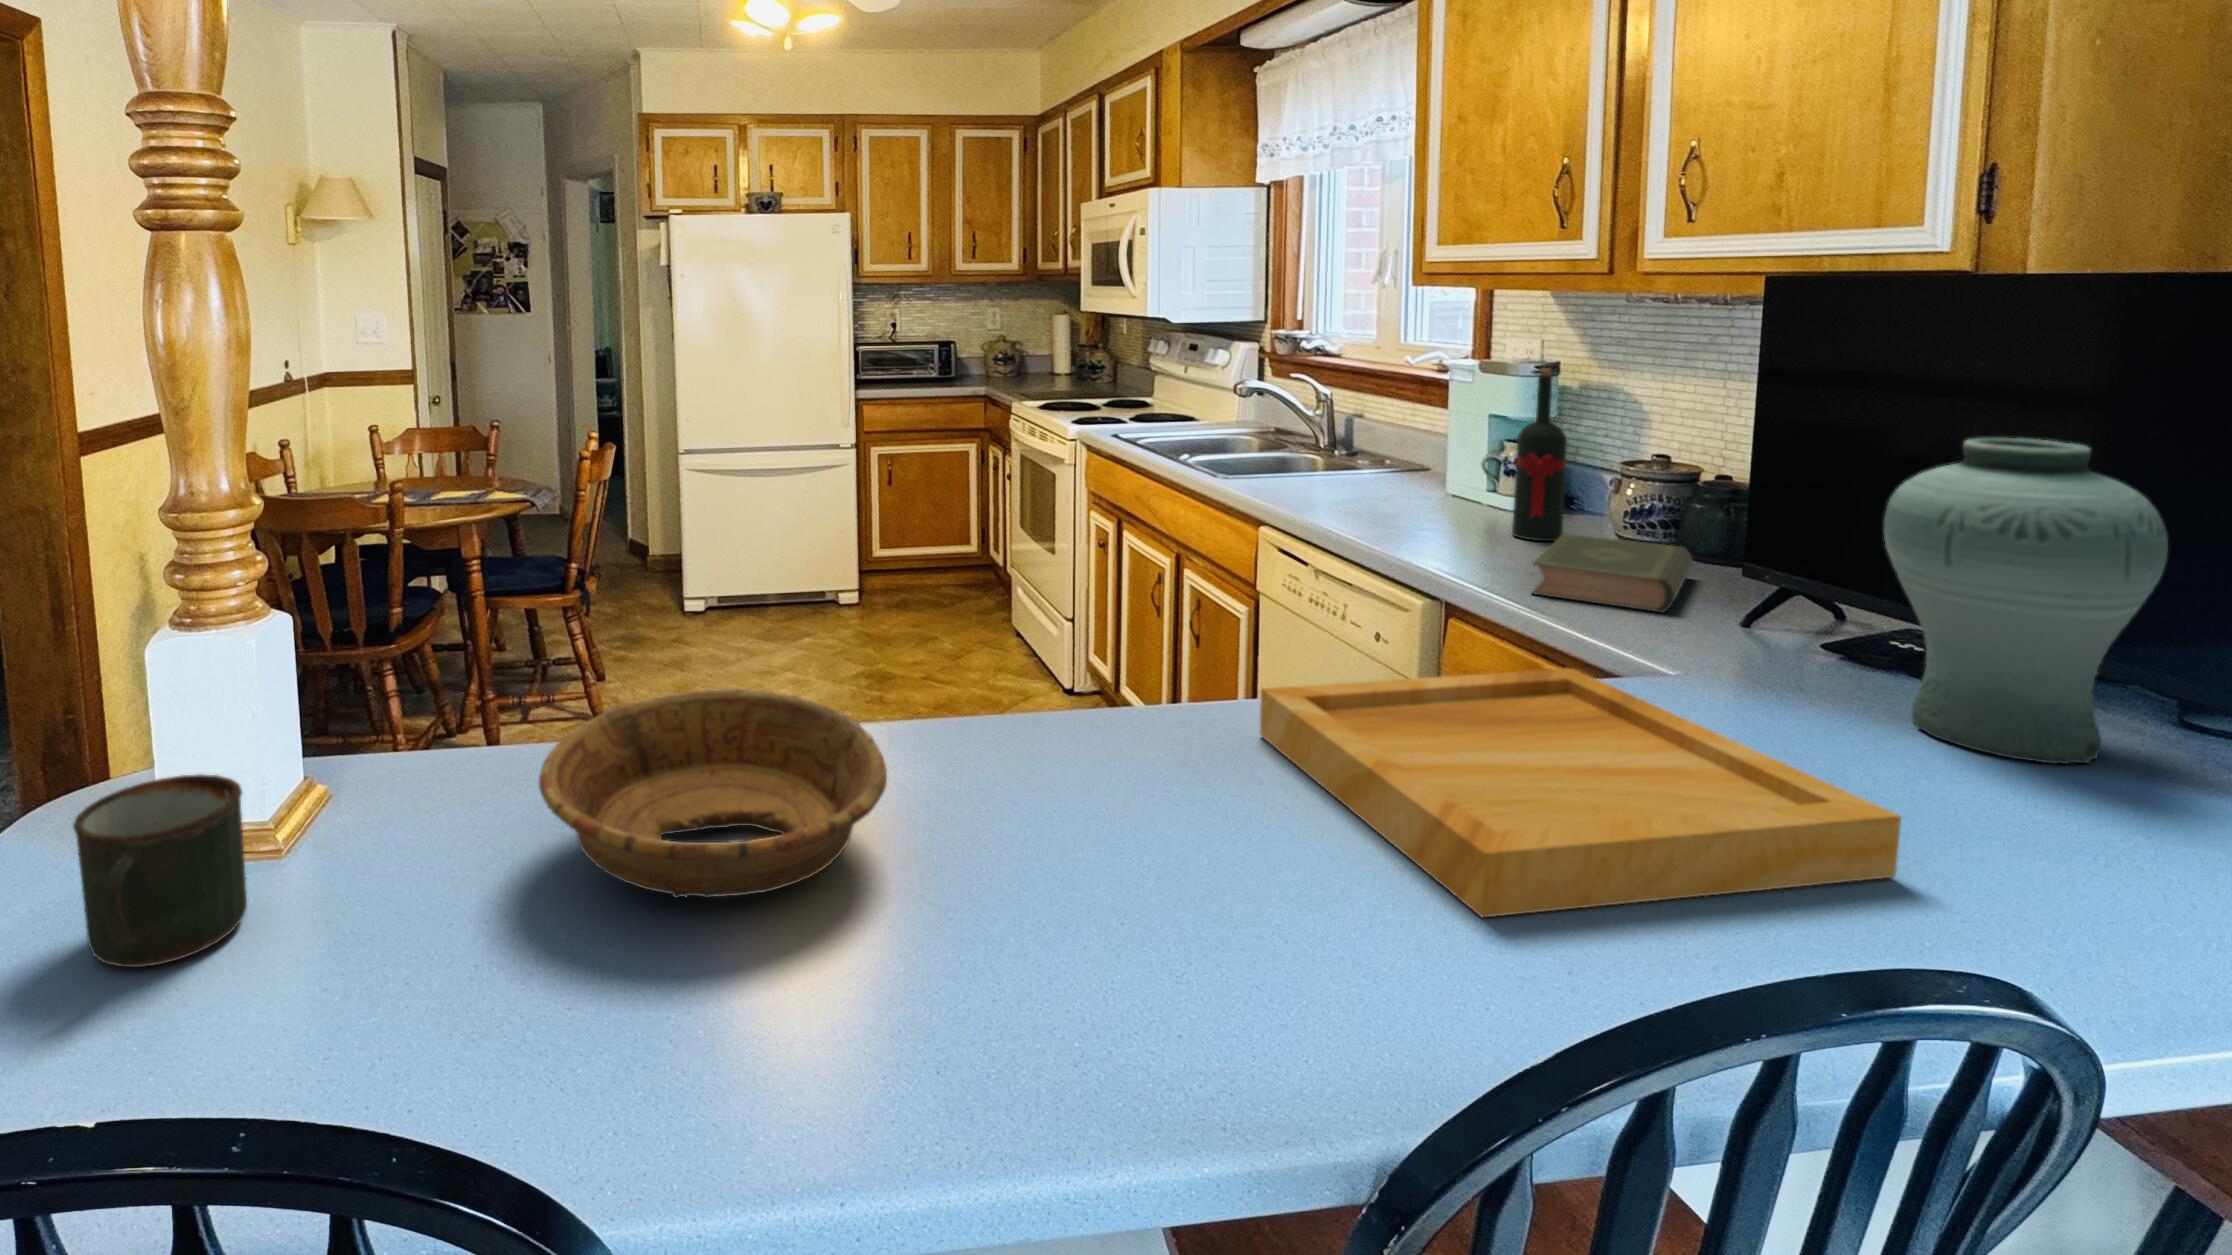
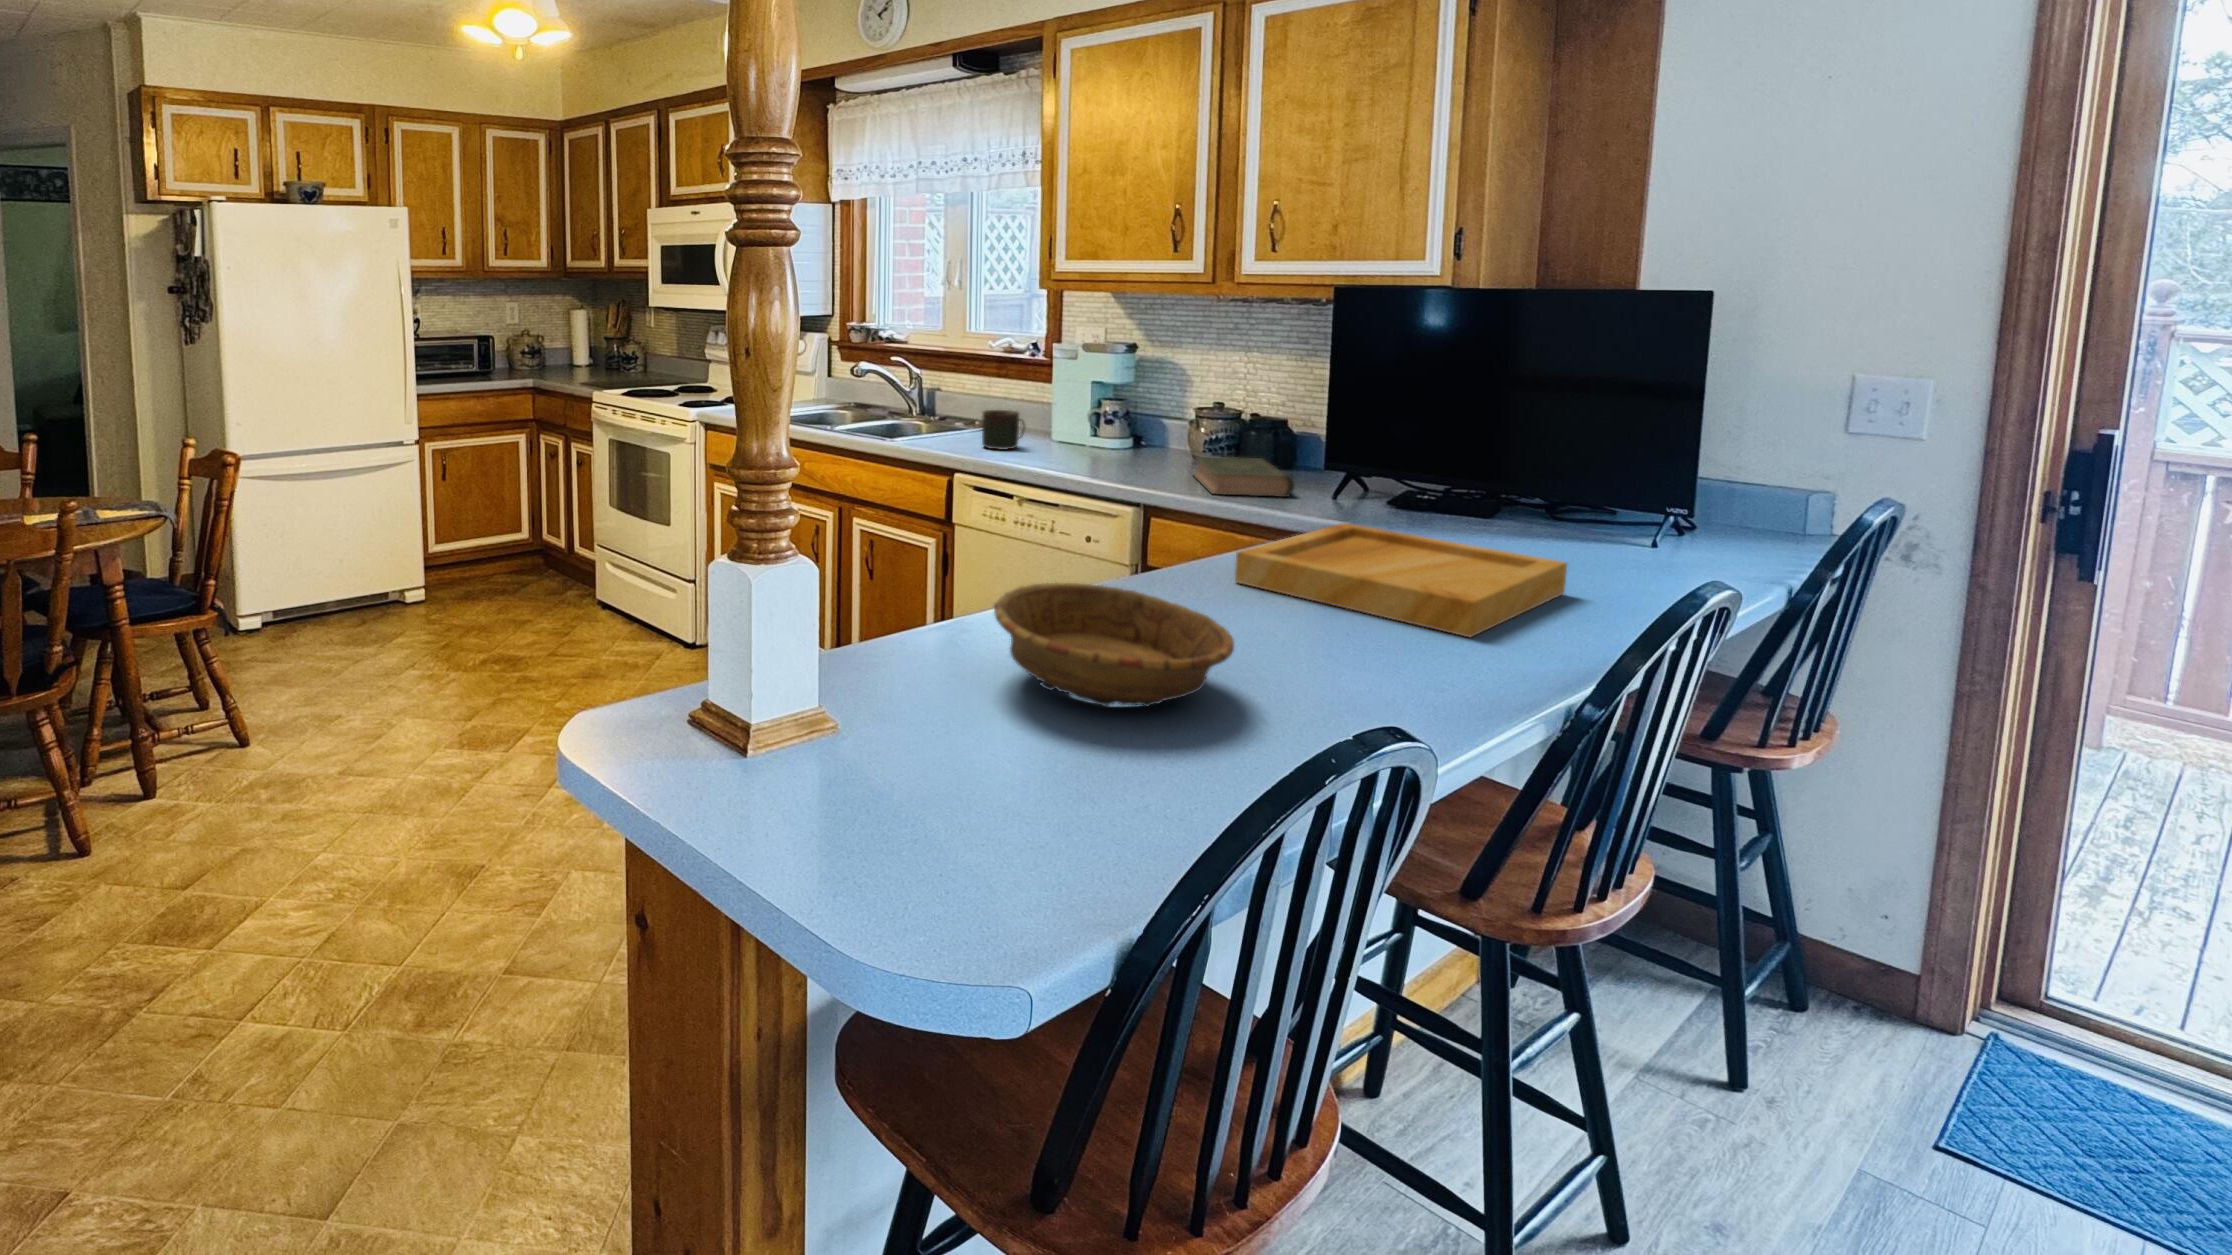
wine bottle: present [1512,368,1567,541] -> none [1137,347,1171,465]
vase: present [1884,437,2168,764] -> none [1451,377,1576,543]
mug: present [73,774,247,967] -> present [982,410,1024,450]

